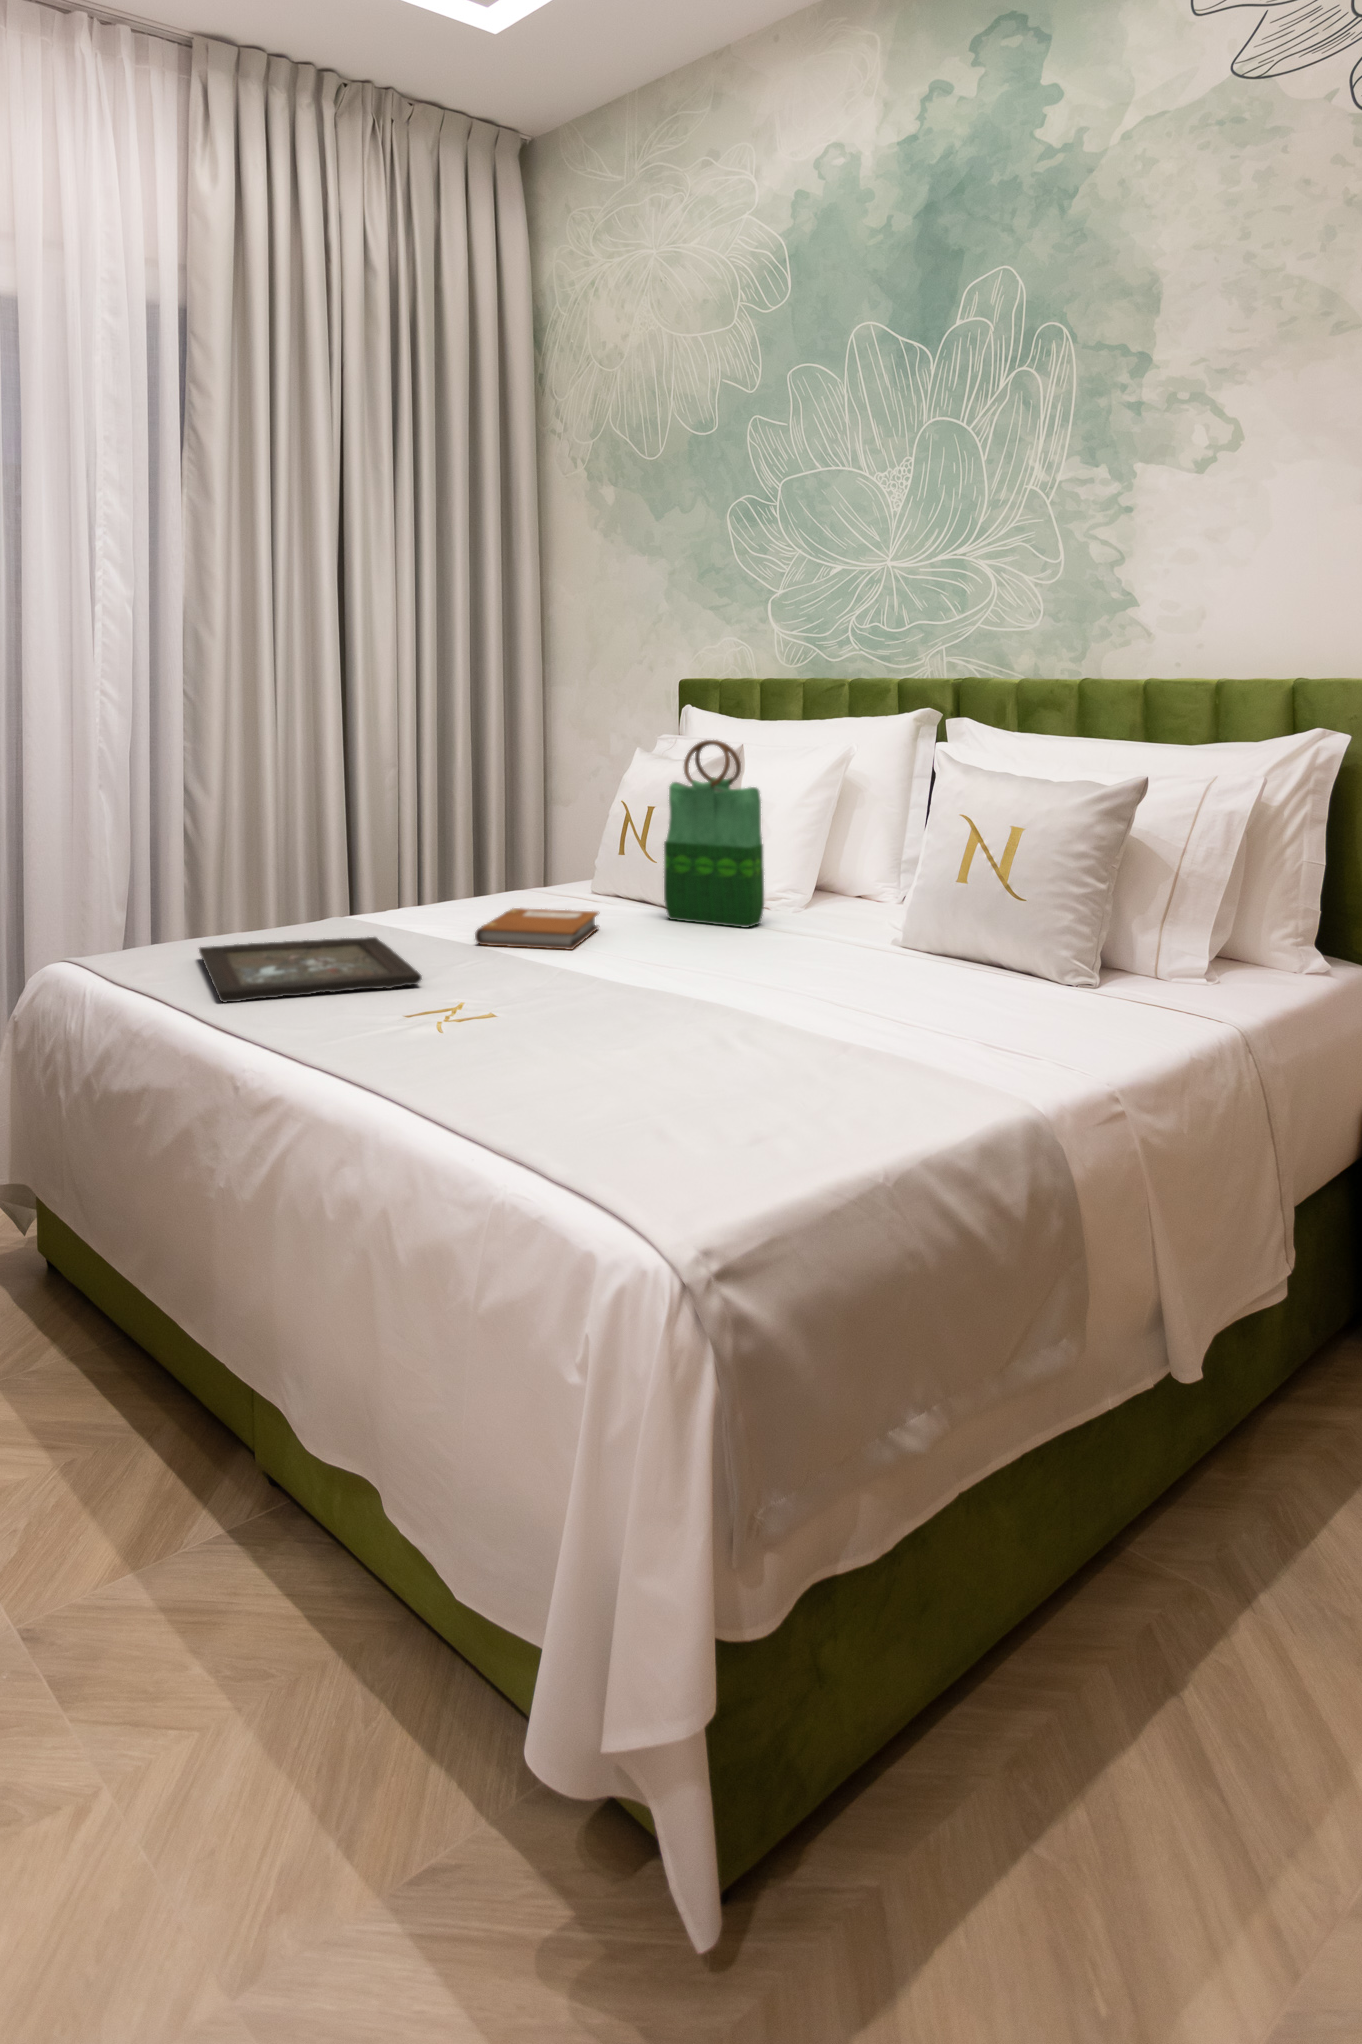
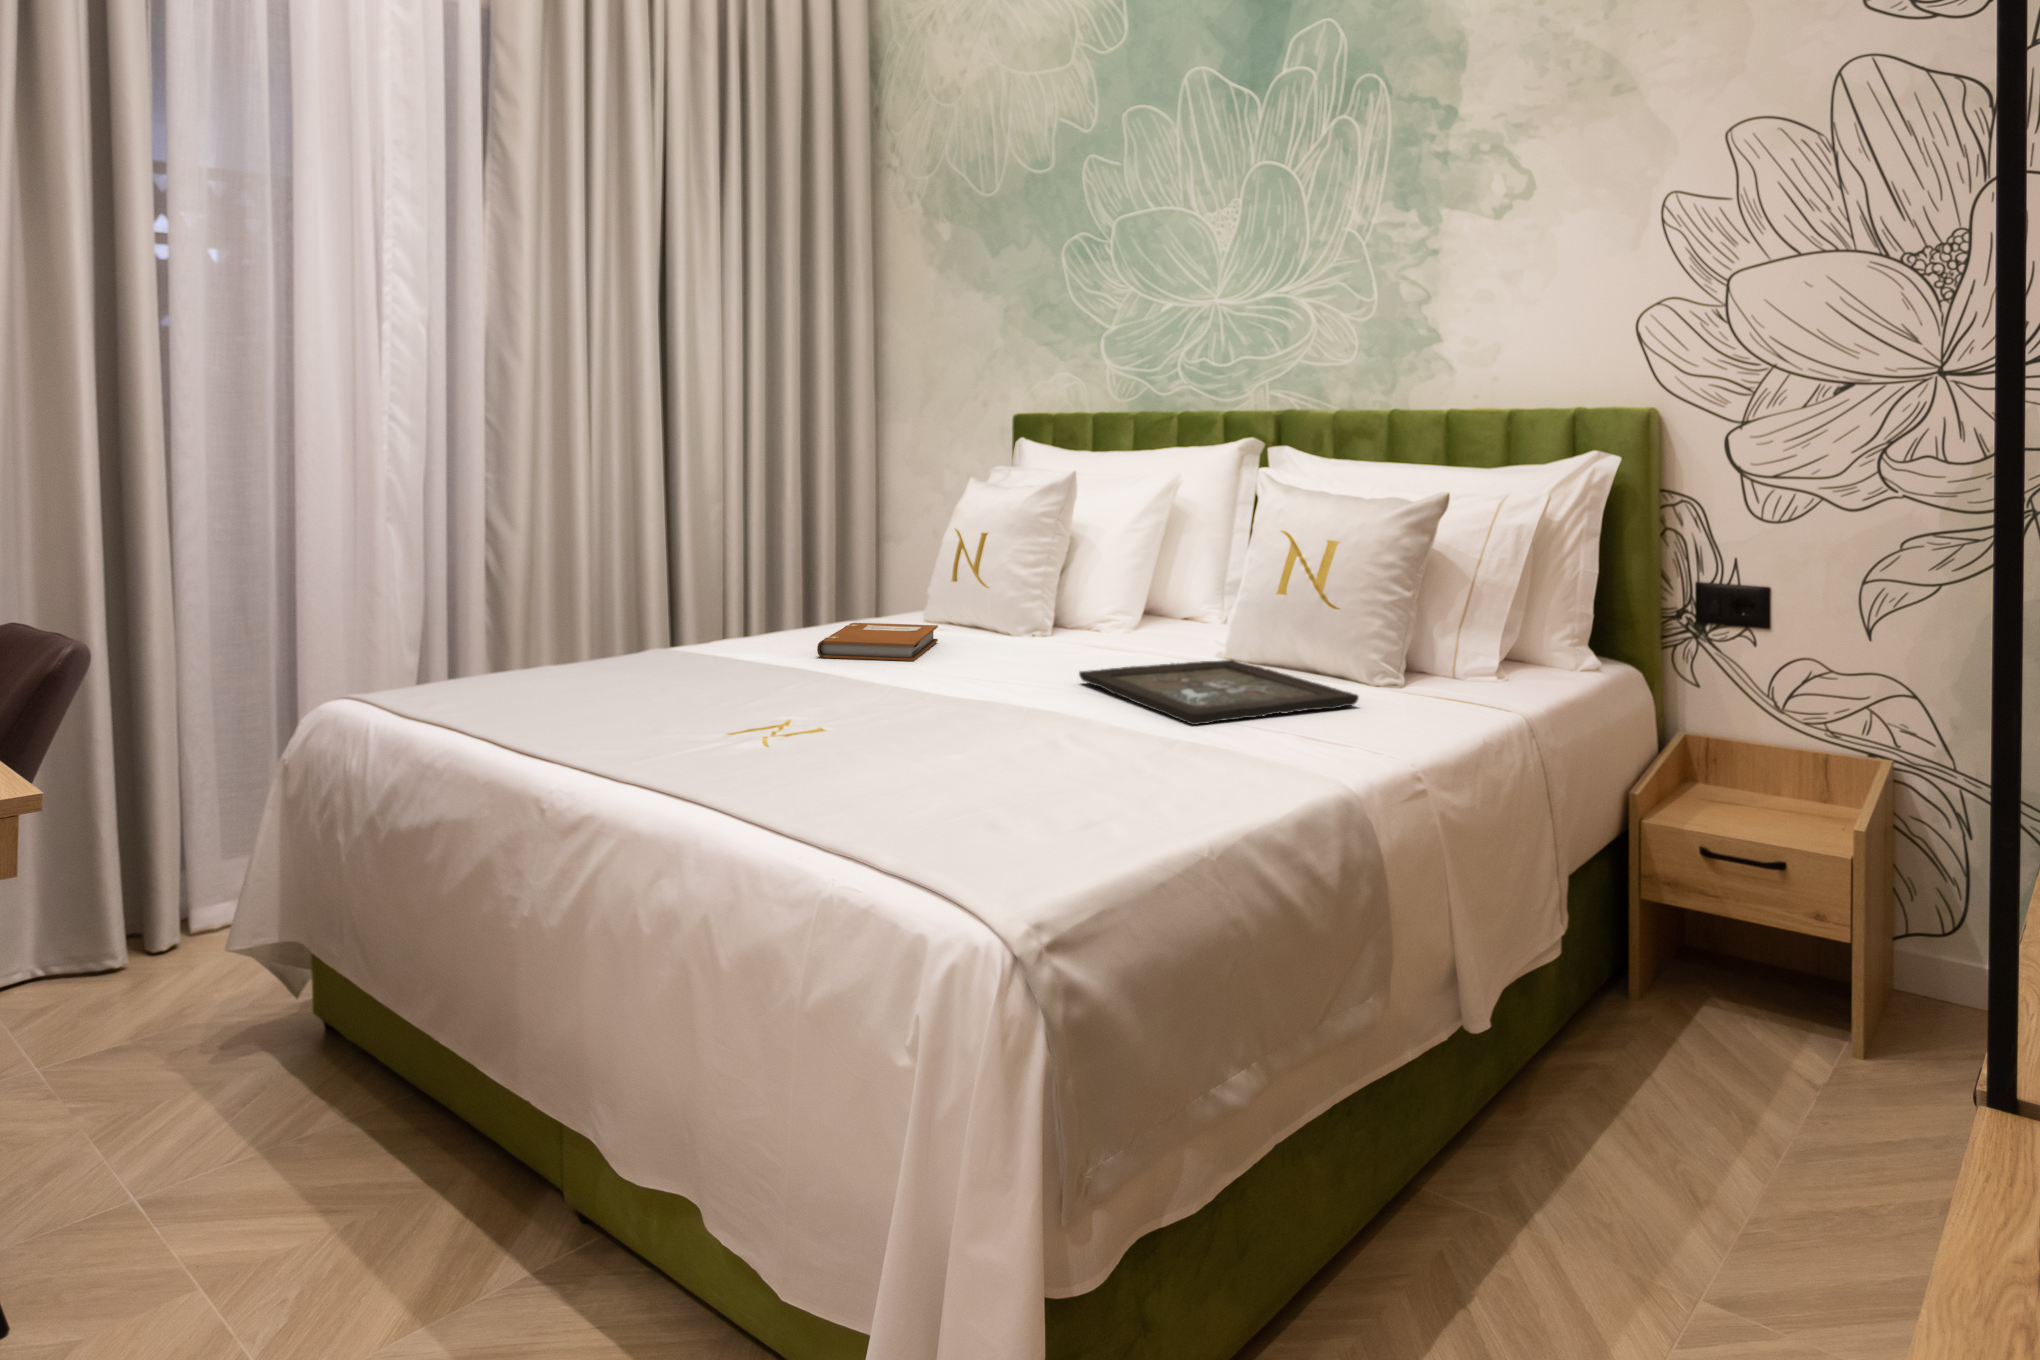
tote bag: present [664,740,764,928] -> none [1000,460,1096,640]
tray: present [199,937,422,1002] -> present [1079,660,1359,725]

